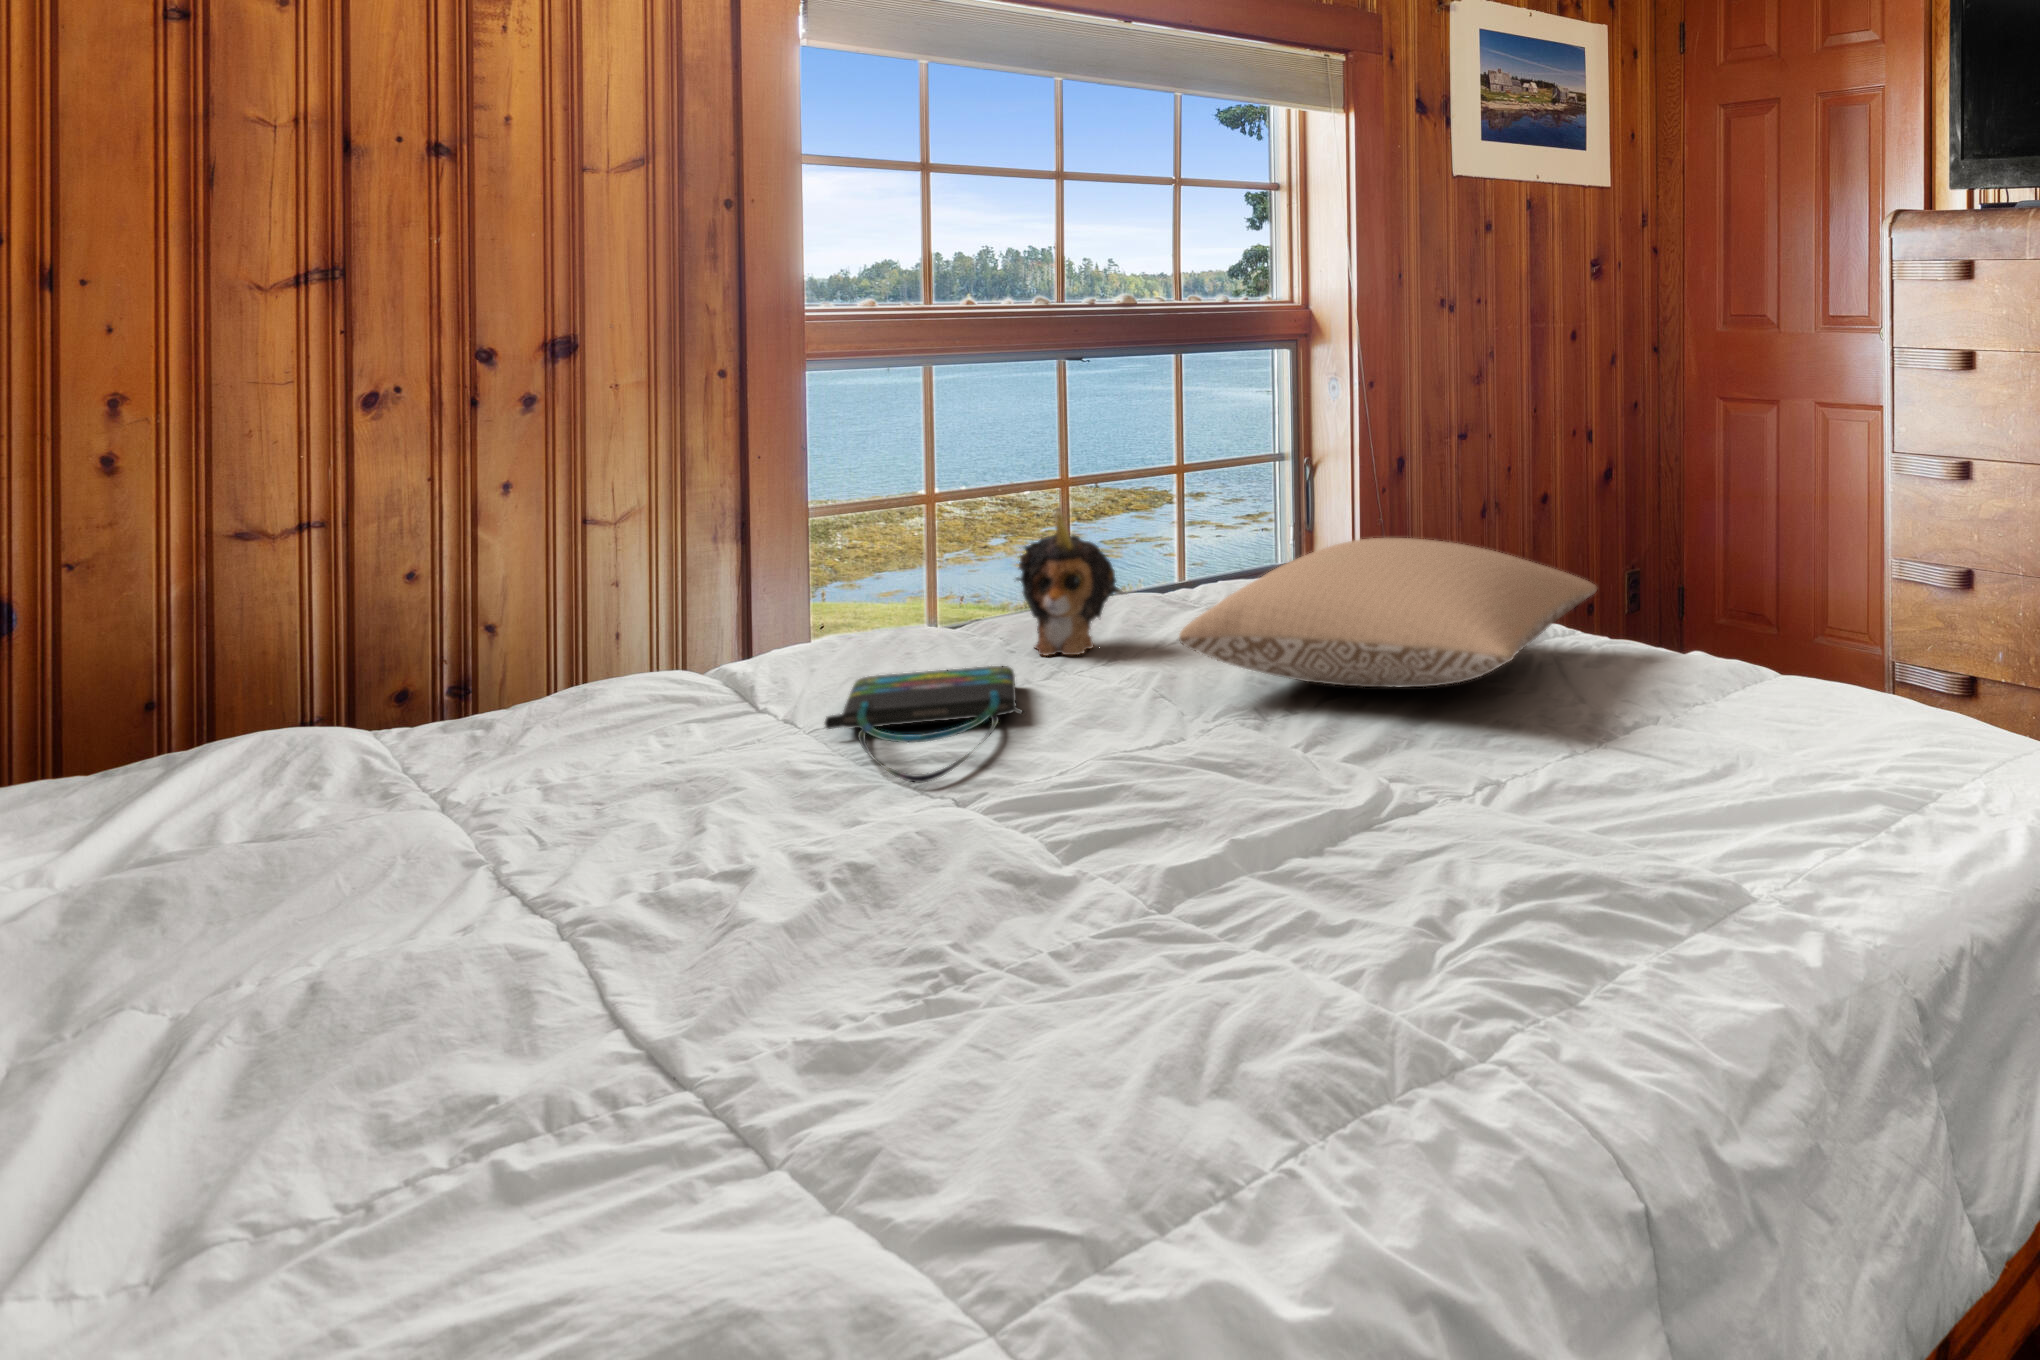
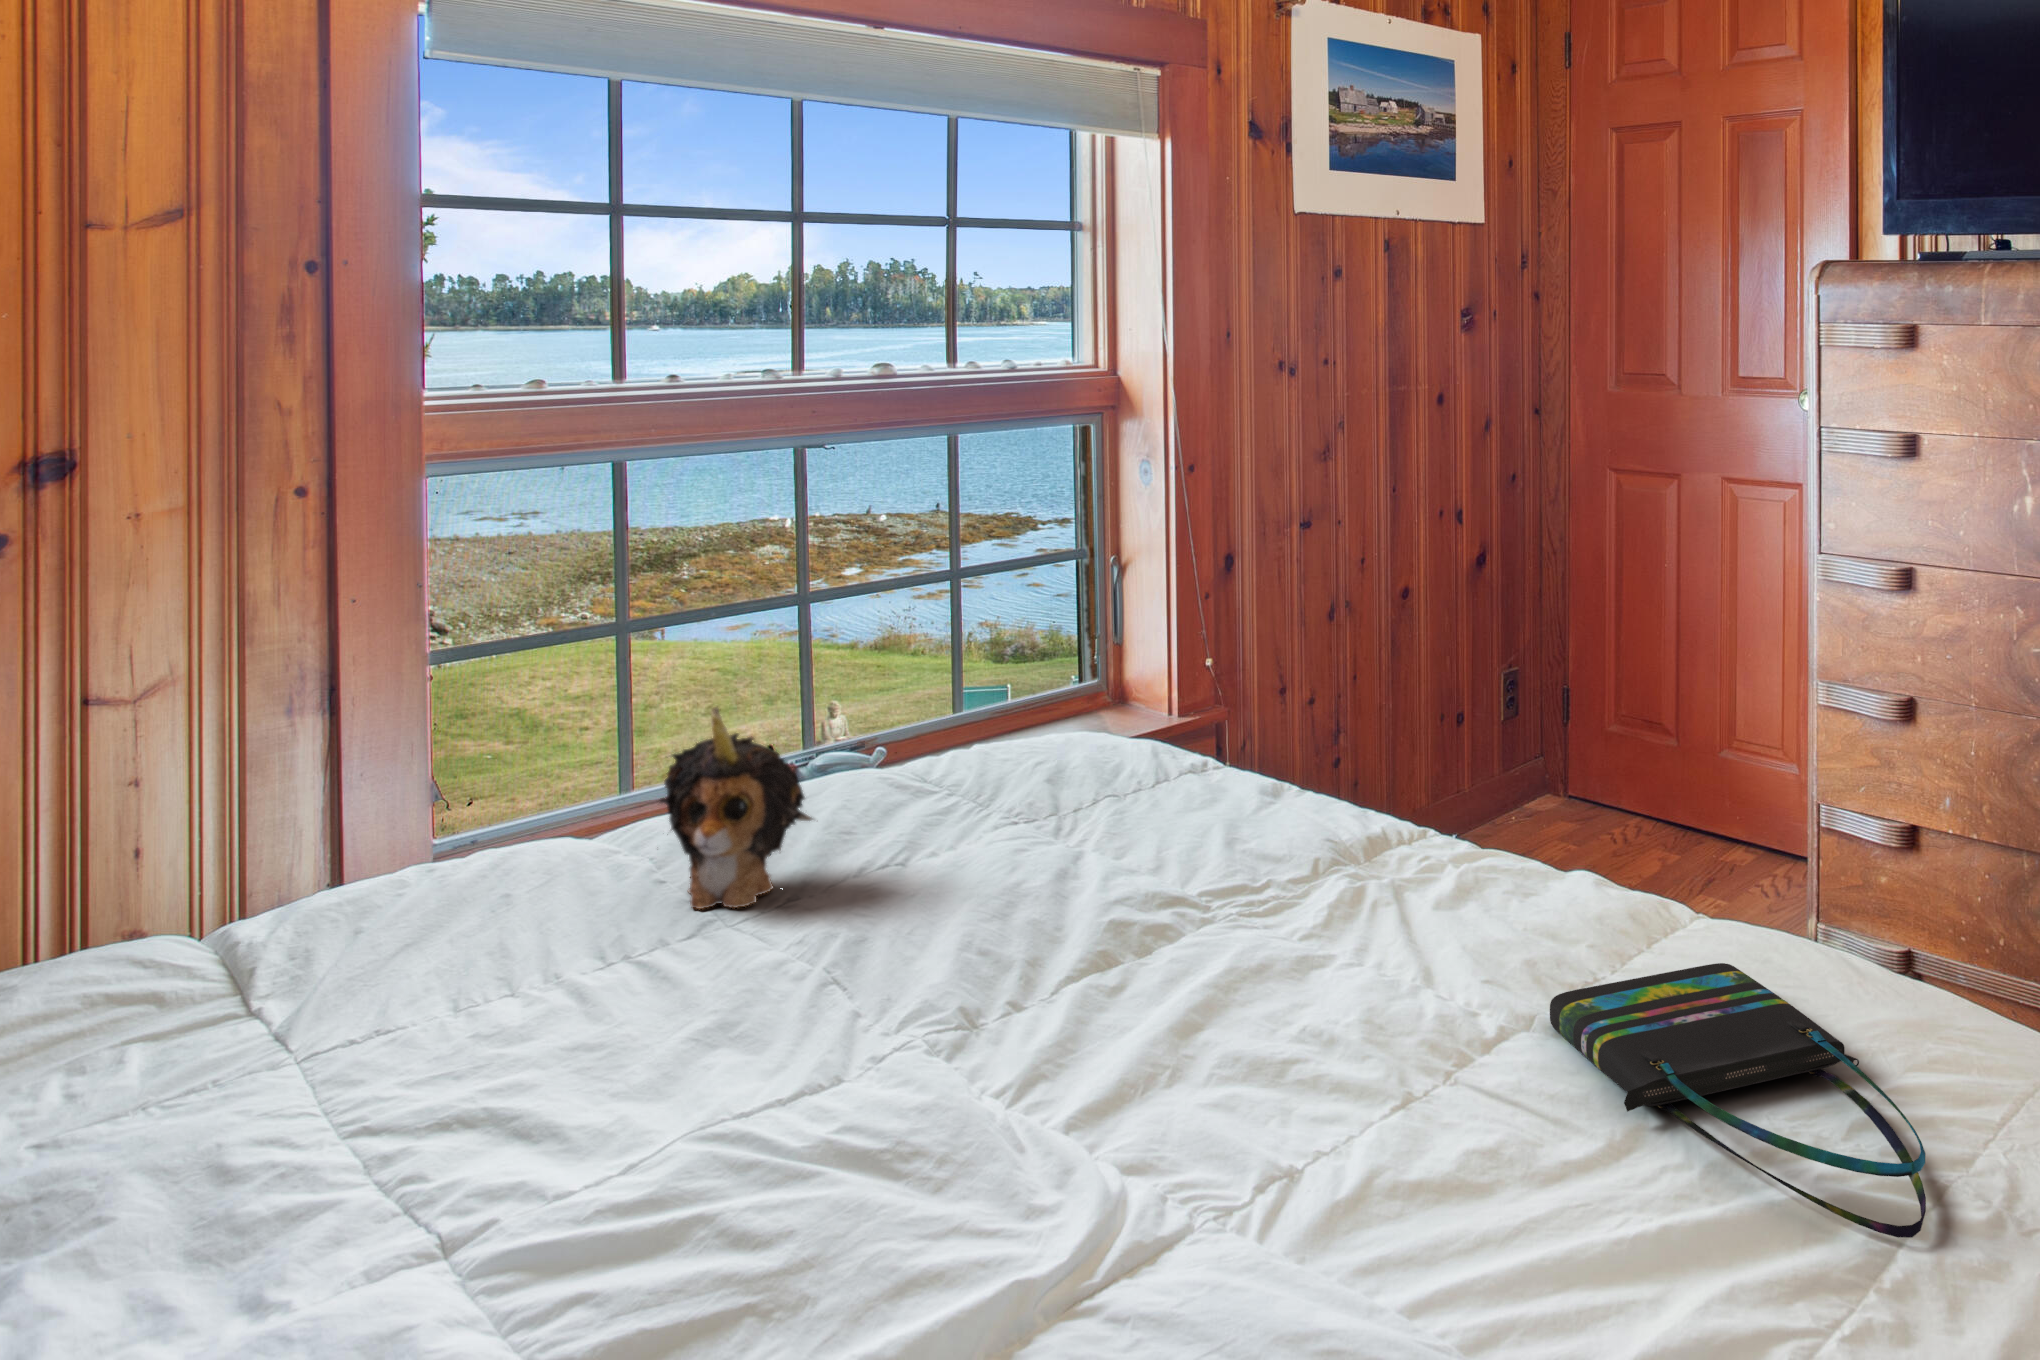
pillow: present [1179,538,1597,687] -> none [863,741,1459,982]
tote bag: present [825,666,1023,783] -> present [1550,963,1926,1237]

